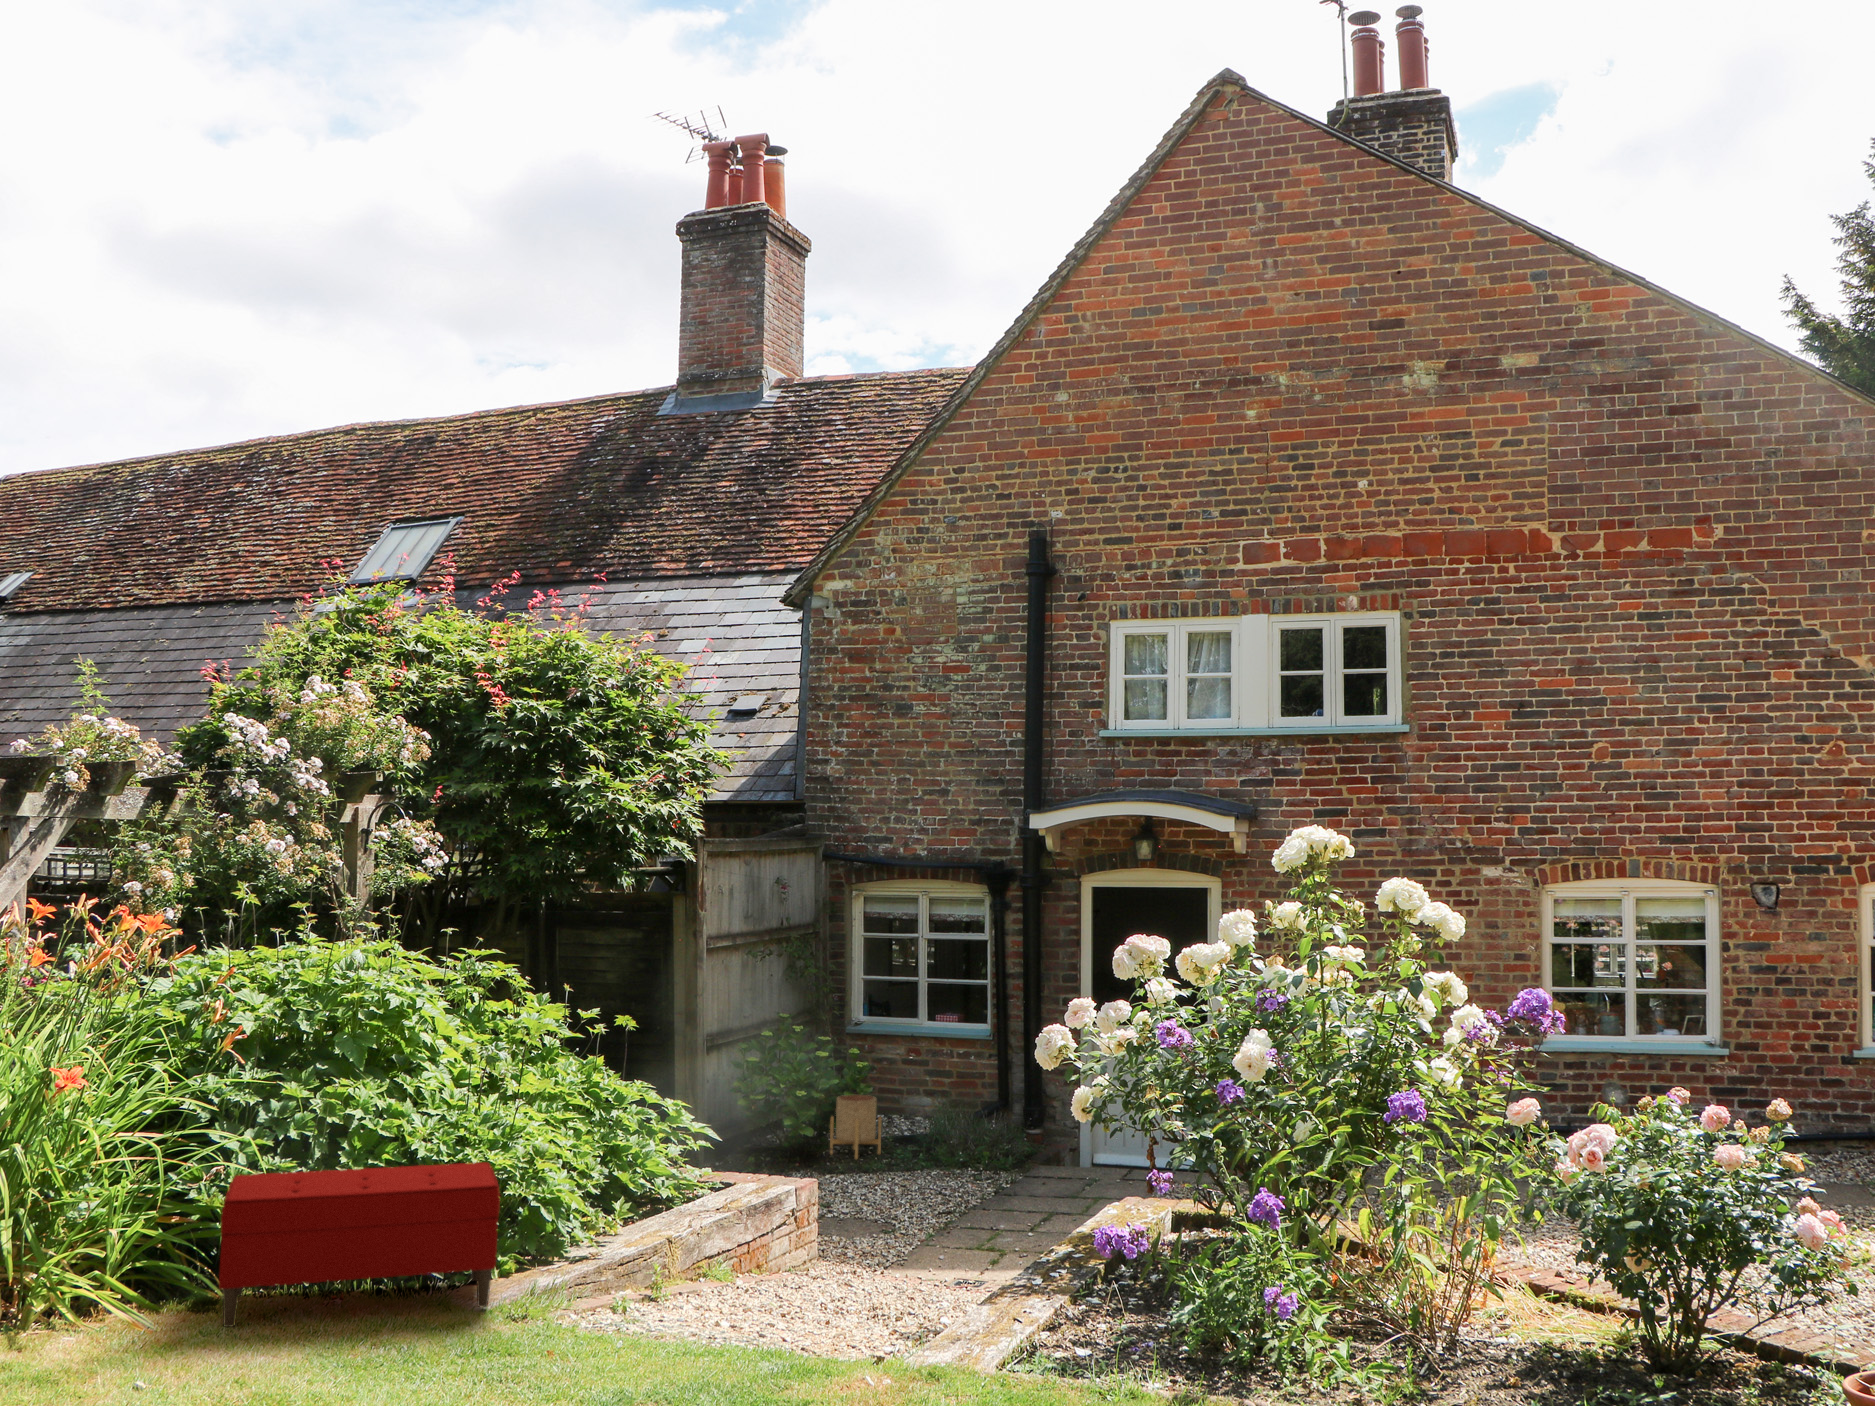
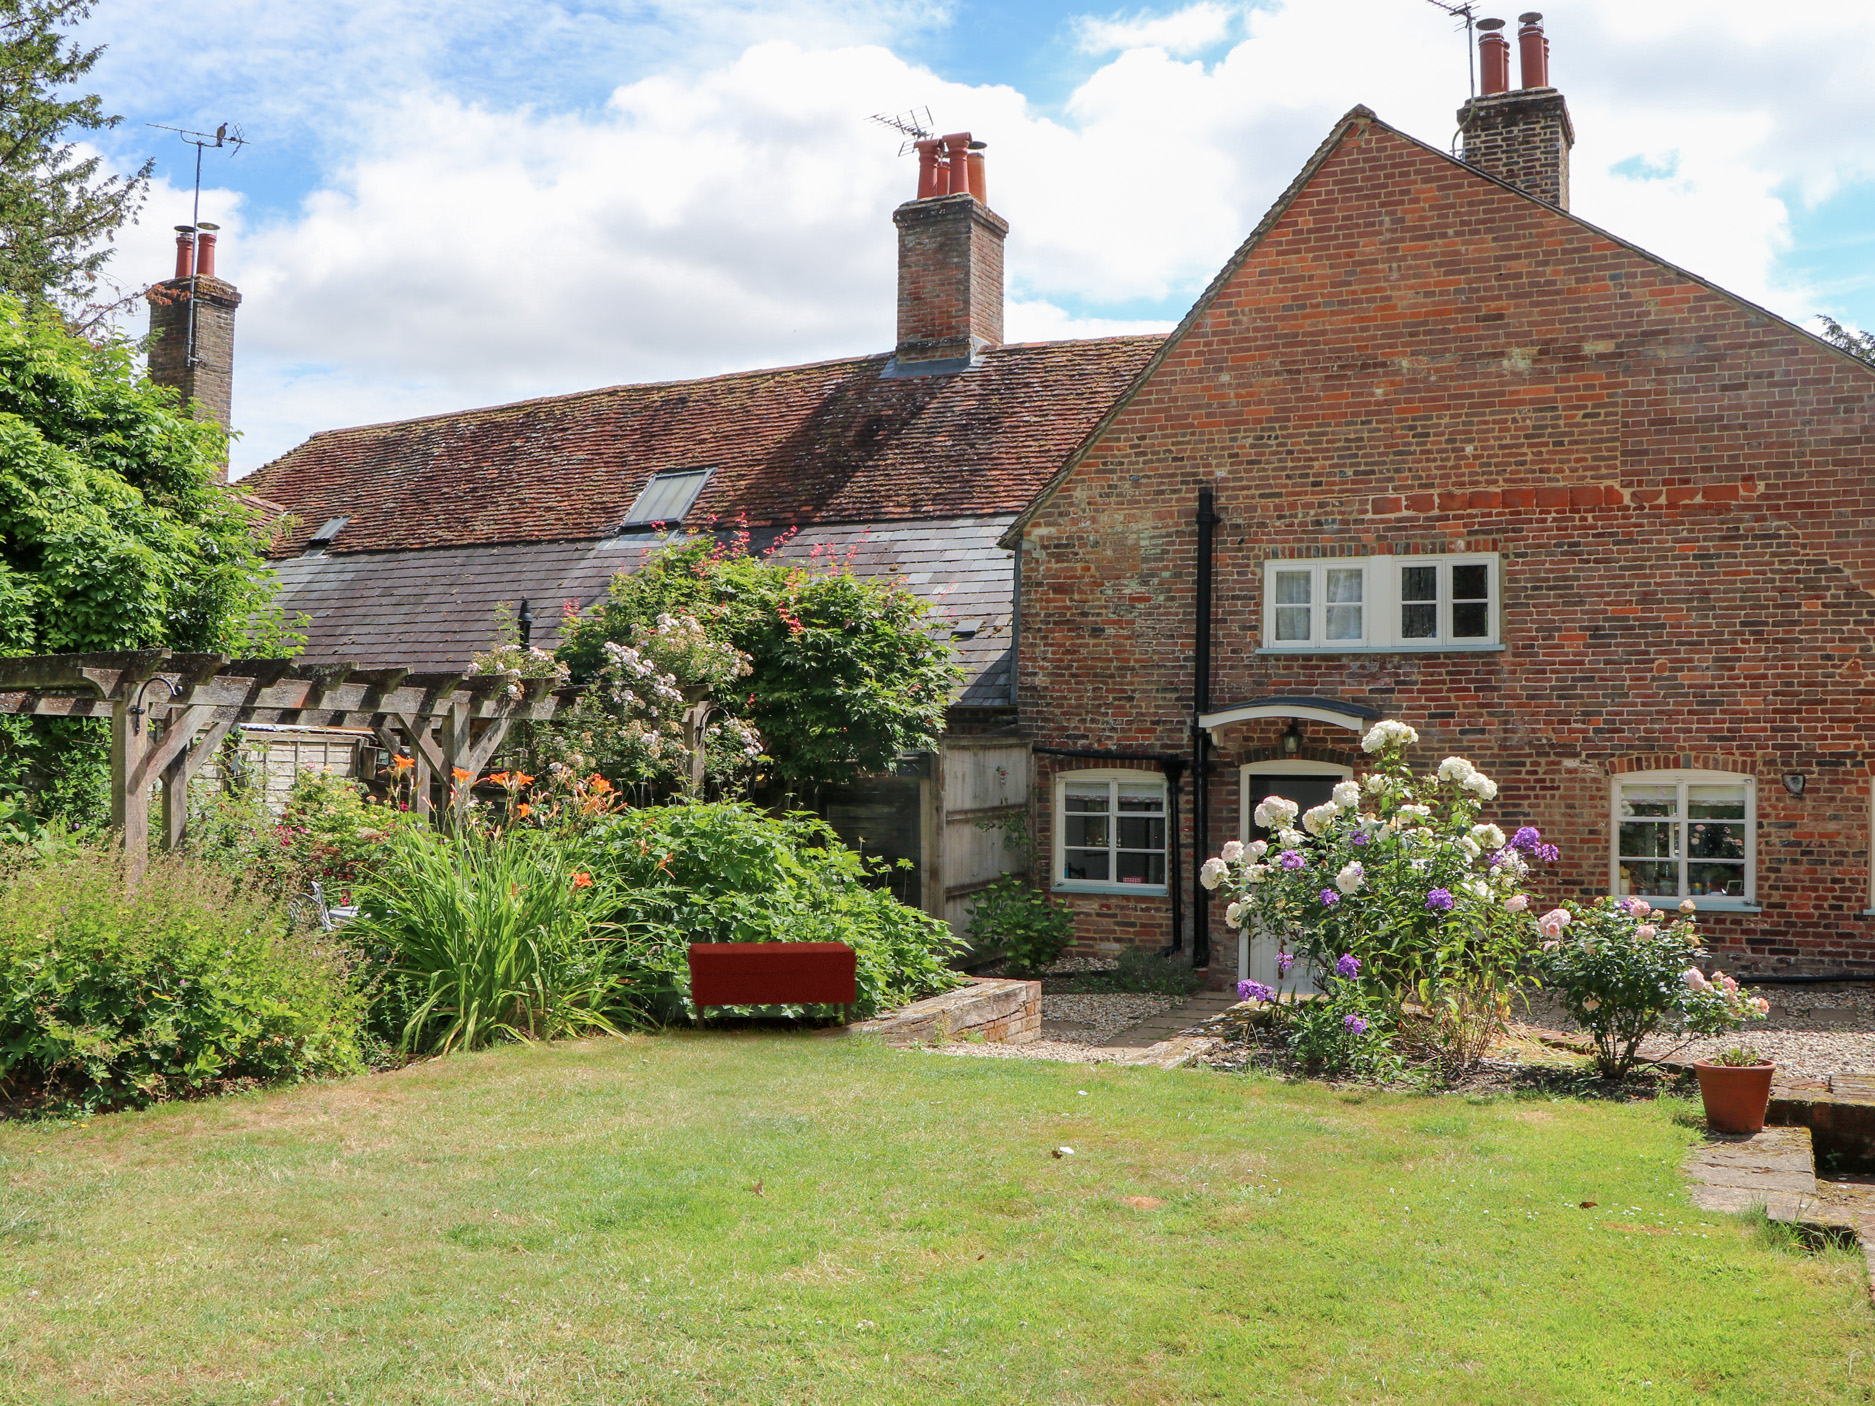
planter: present [830,1095,882,1159] -> none [1041,934,1081,982]

